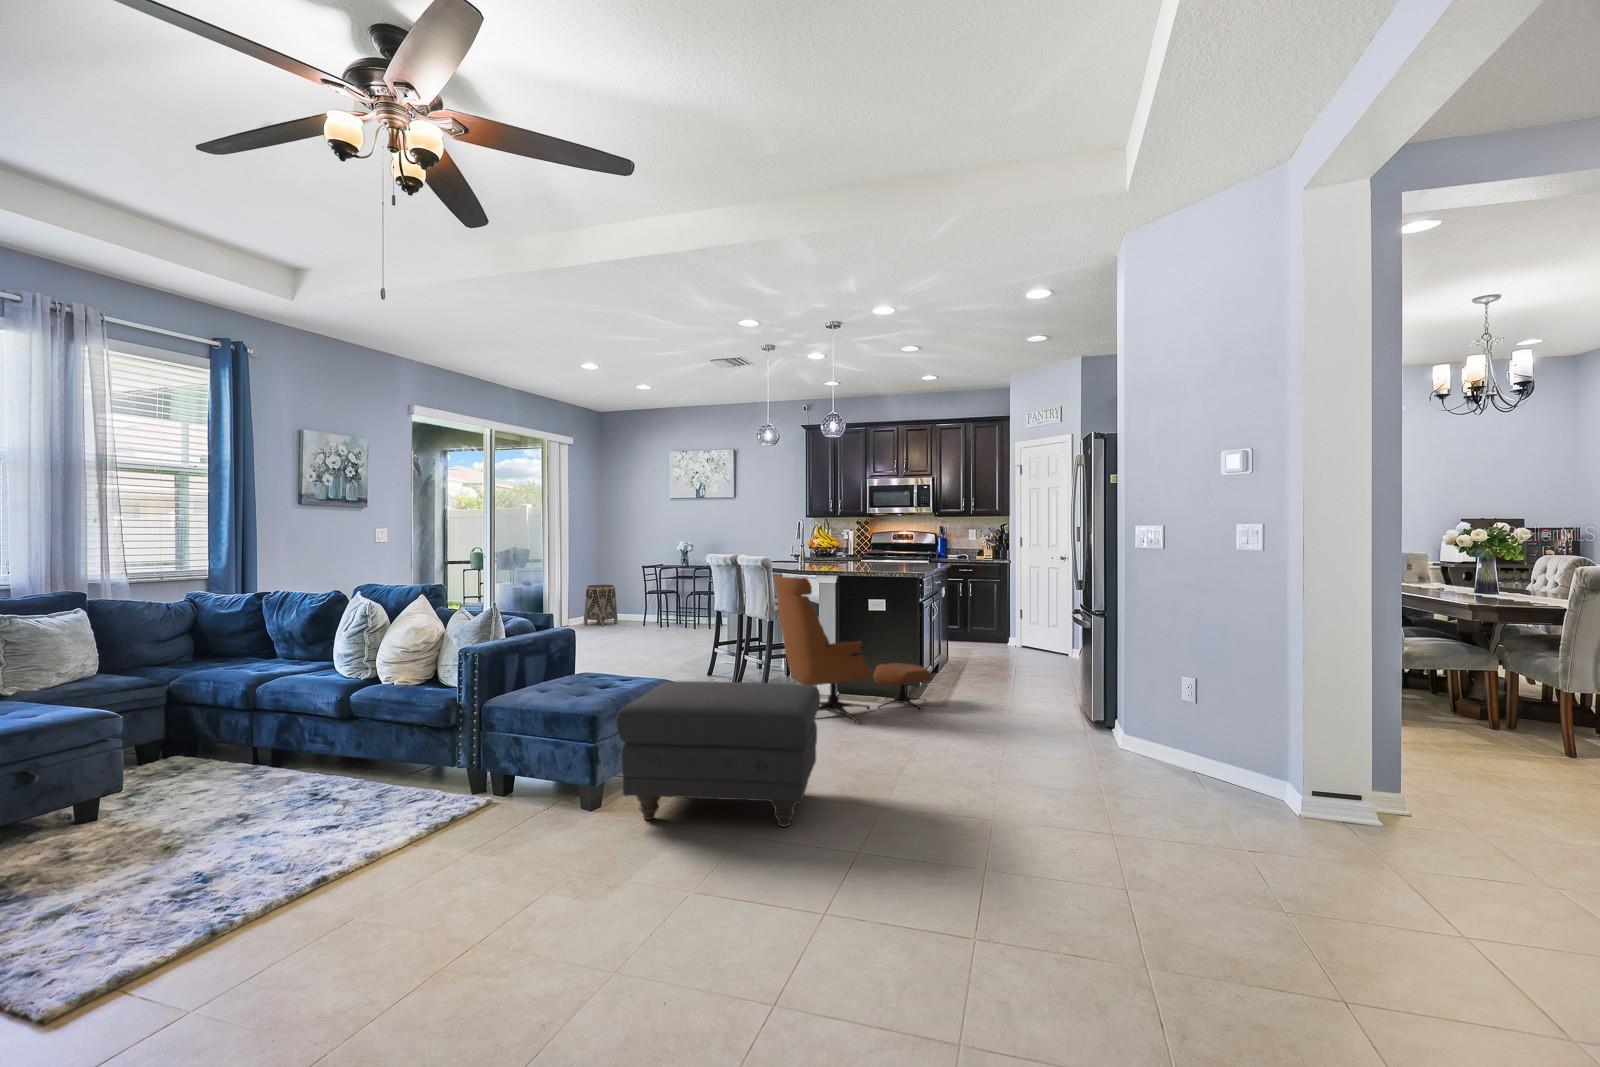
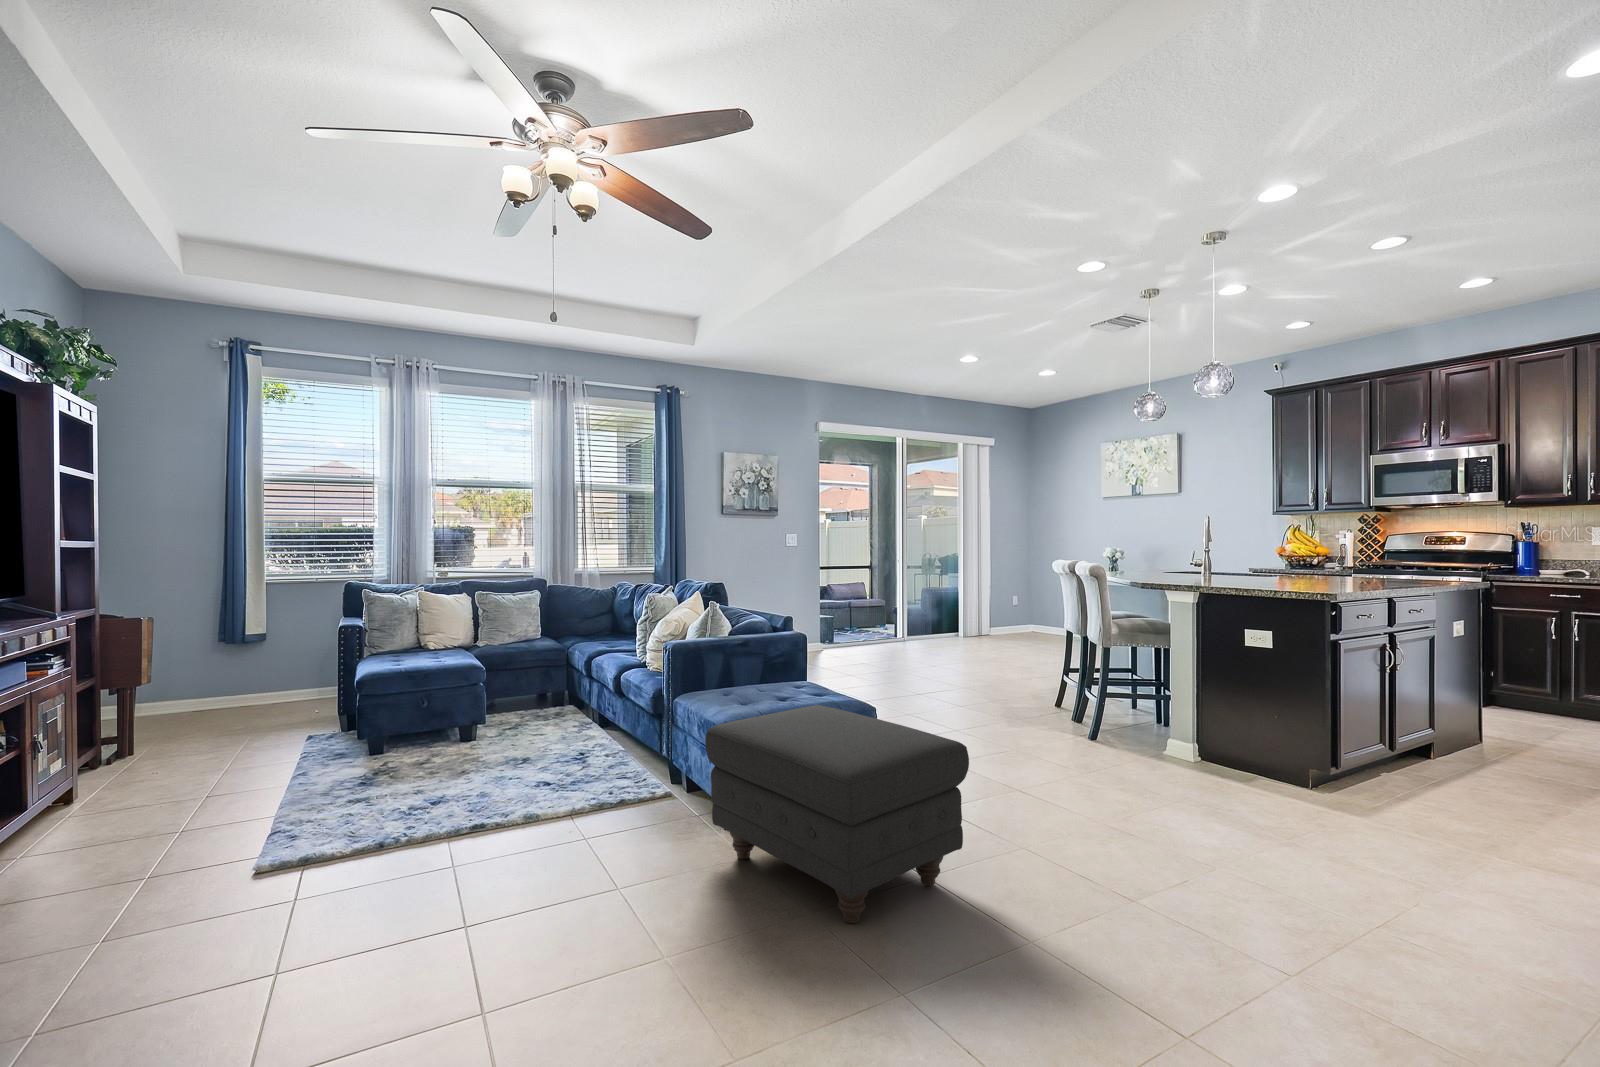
lounge chair: present [774,575,932,724] -> none [1056,588,1335,814]
basket: present [584,585,618,626] -> none [1009,591,1046,634]

